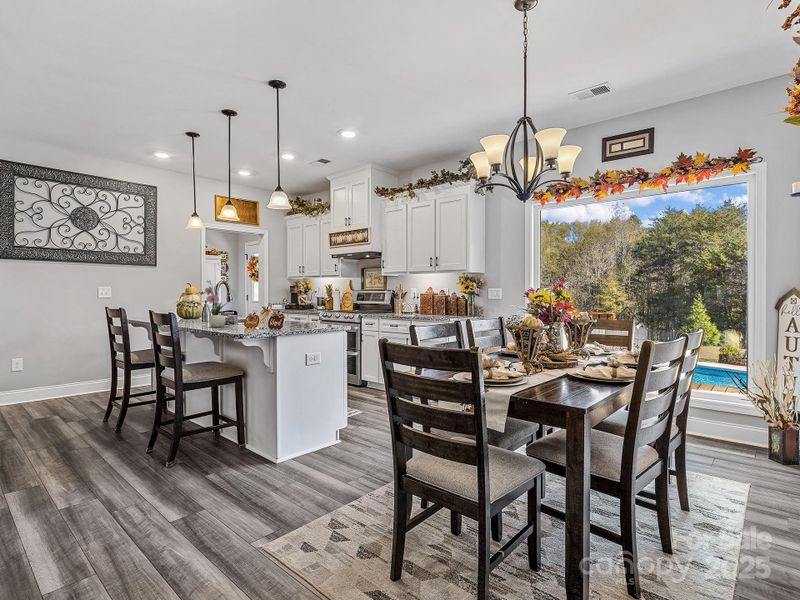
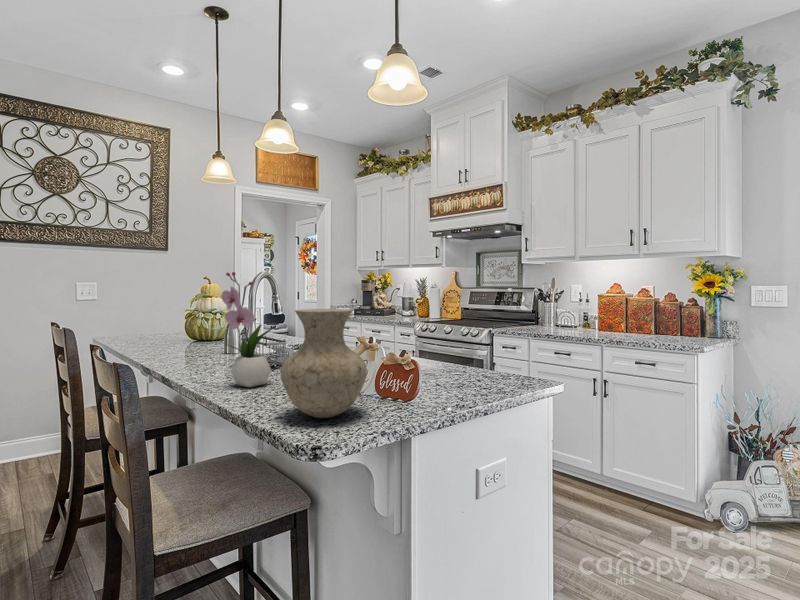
vase: none [229,294,261,331] -> present [281,309,367,418]

